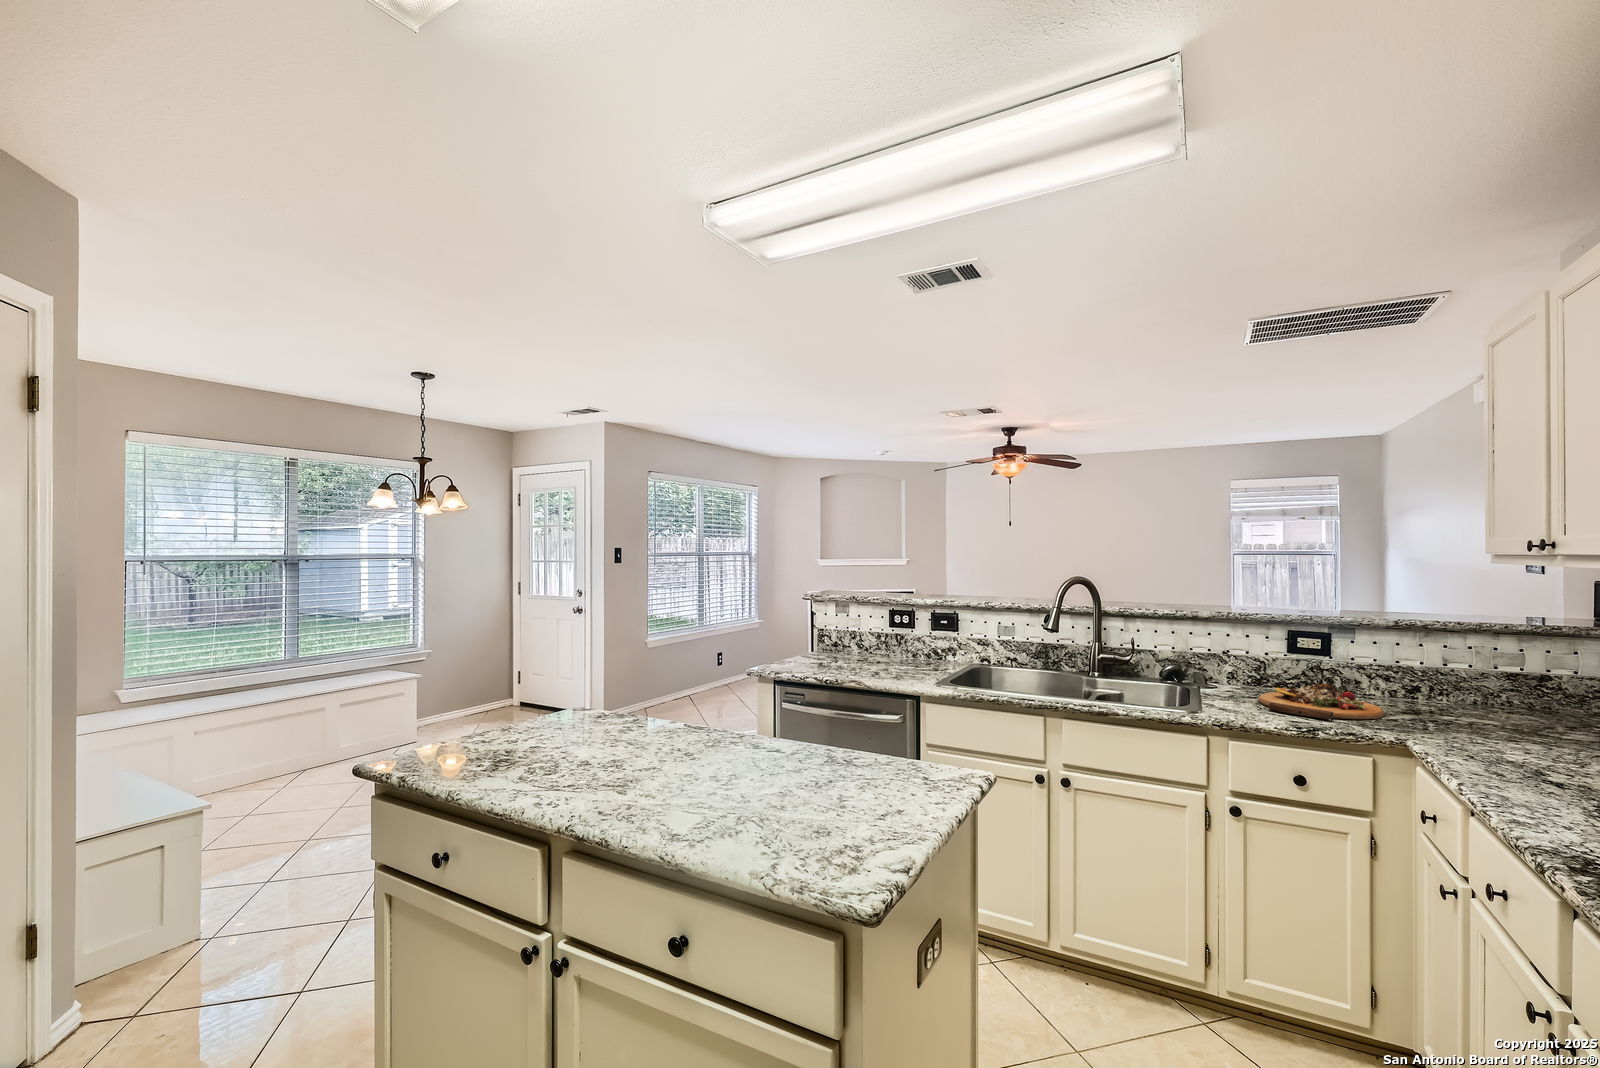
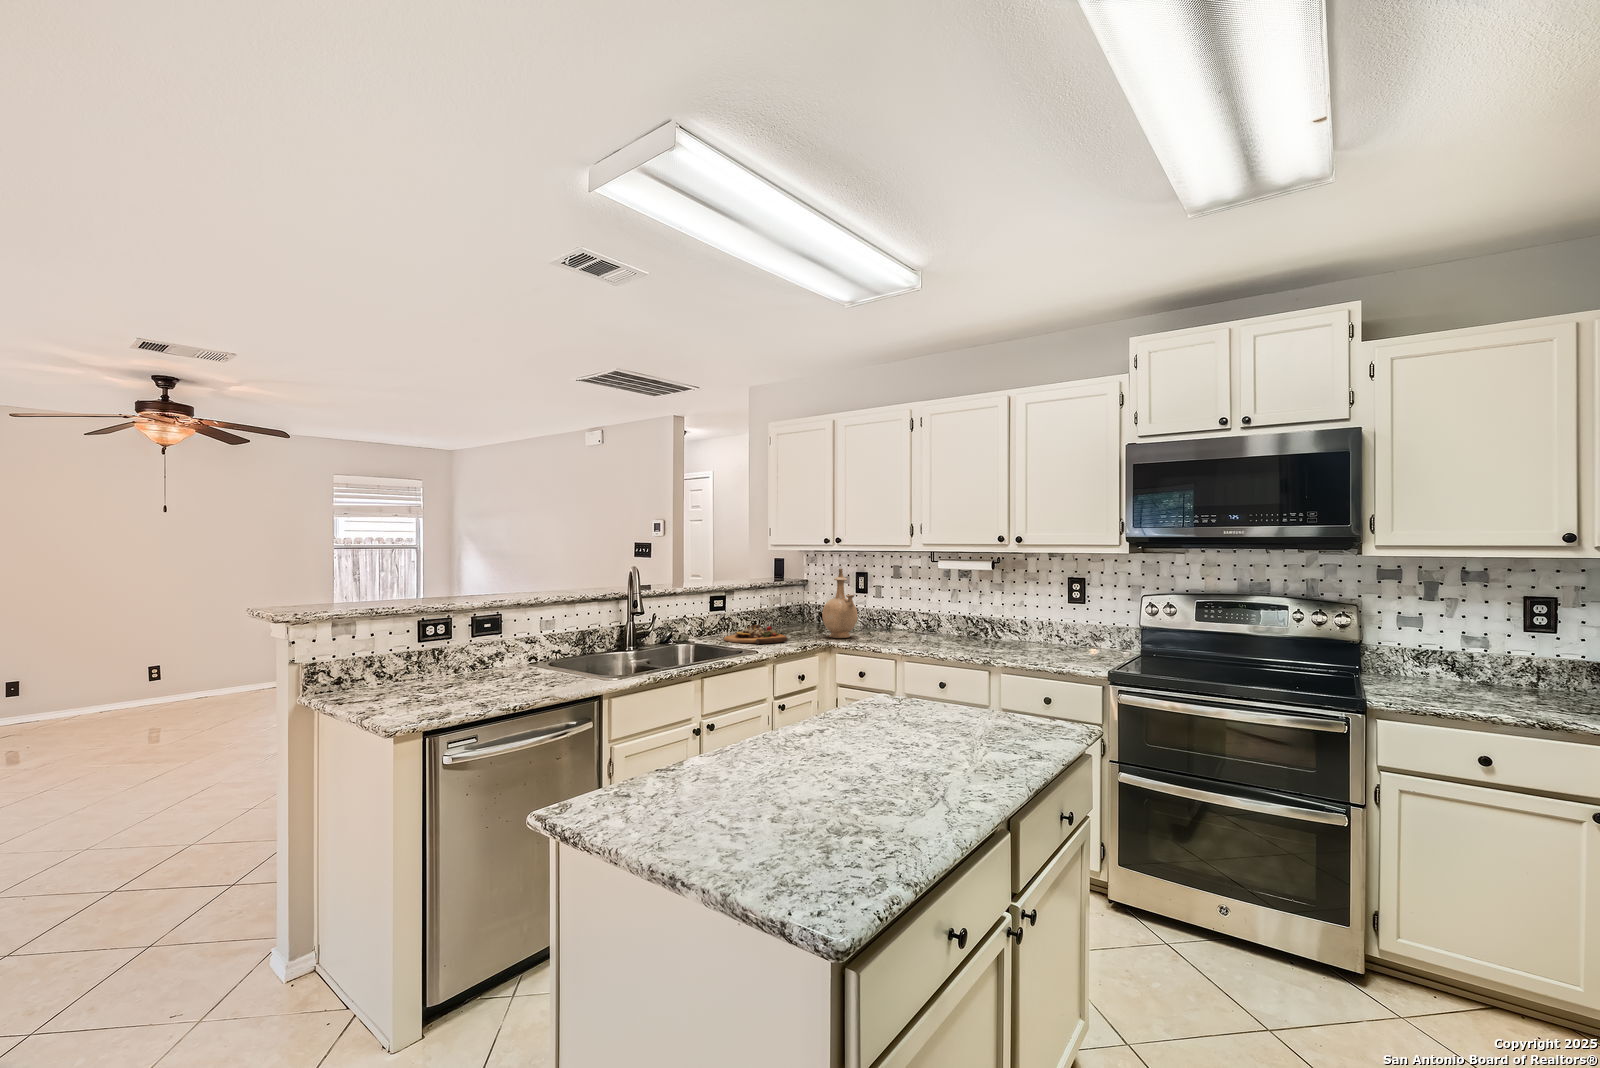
vase: none [1447,607,1548,752] -> present [822,569,858,638]

